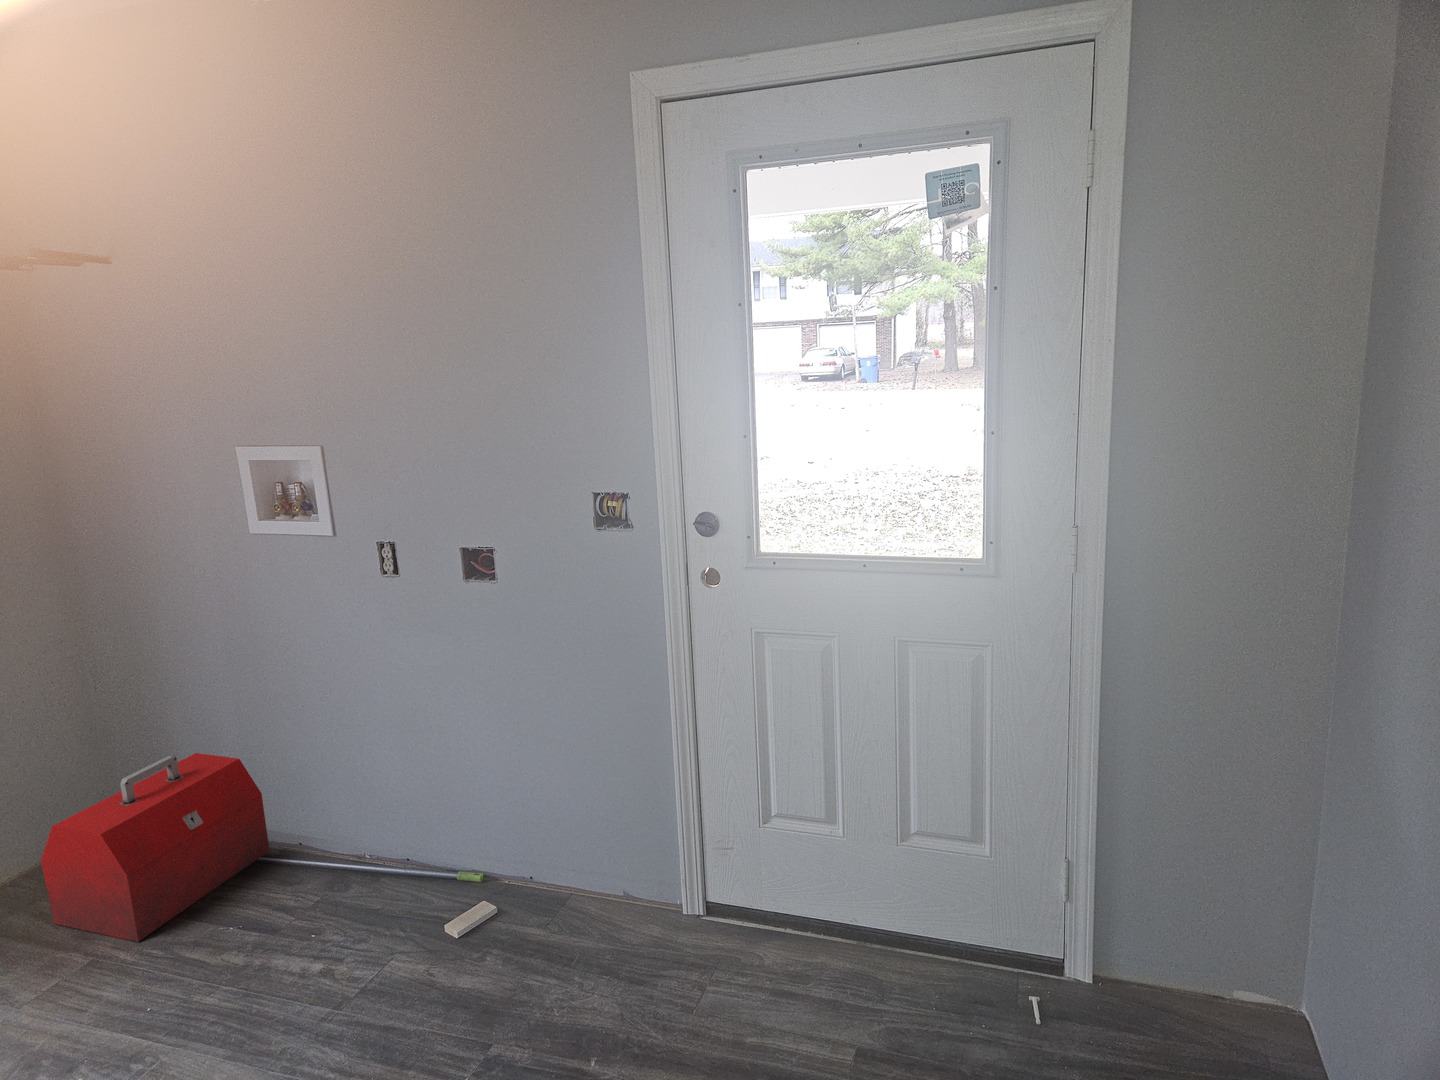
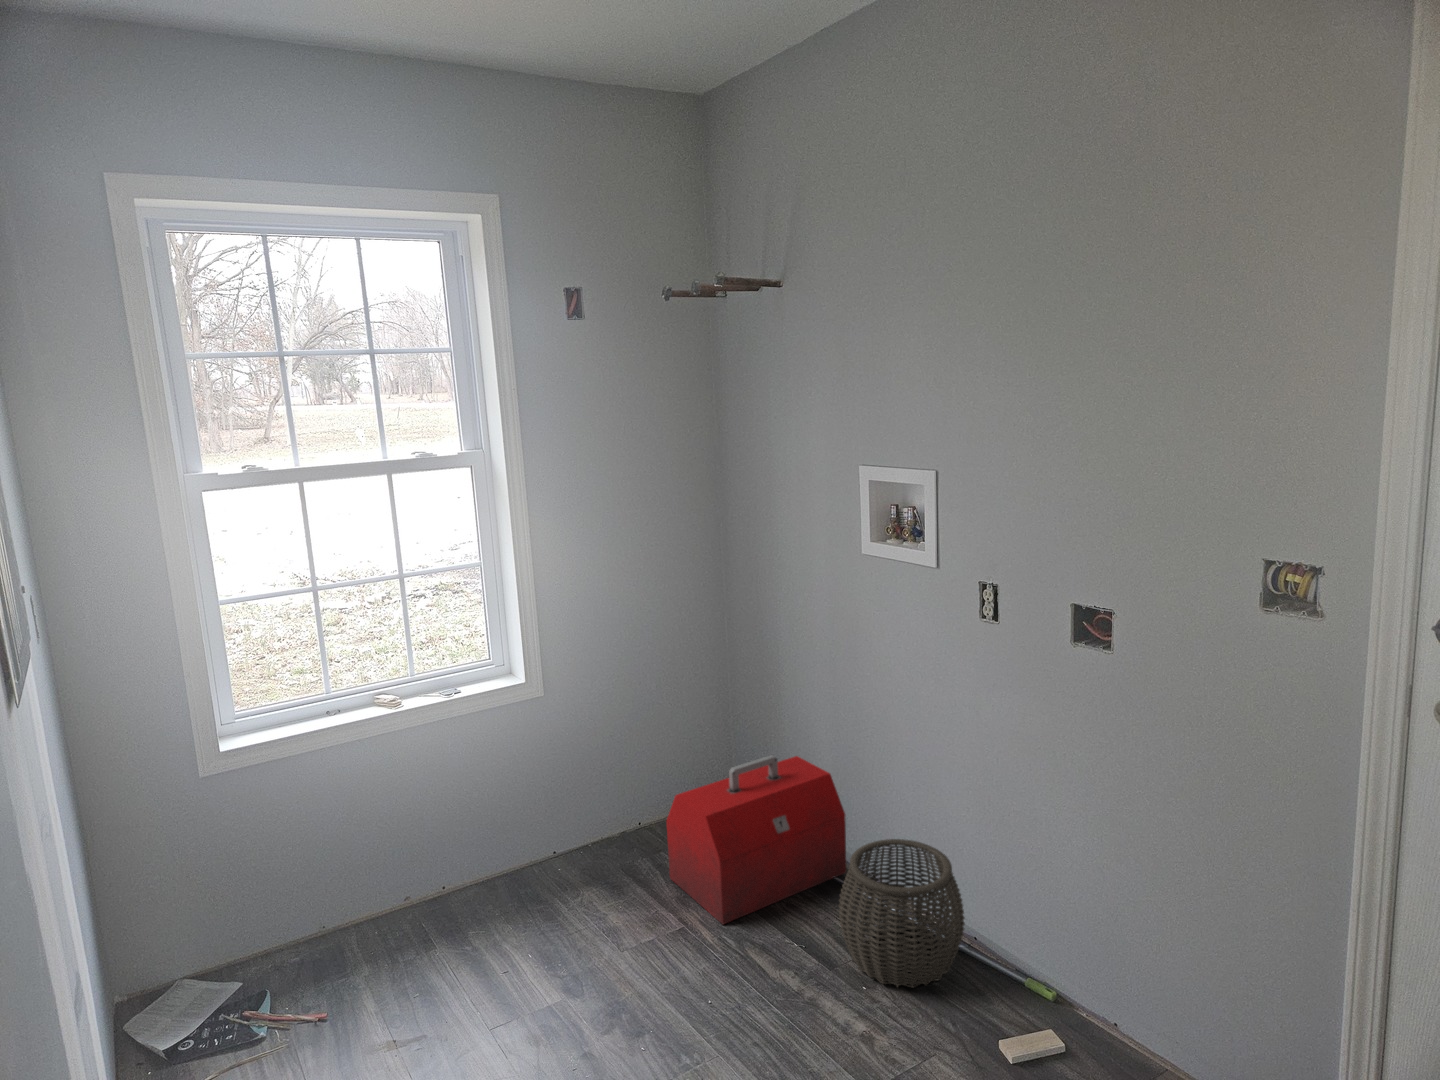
woven basket: none [273,791,399,926] -> present [839,839,965,988]

